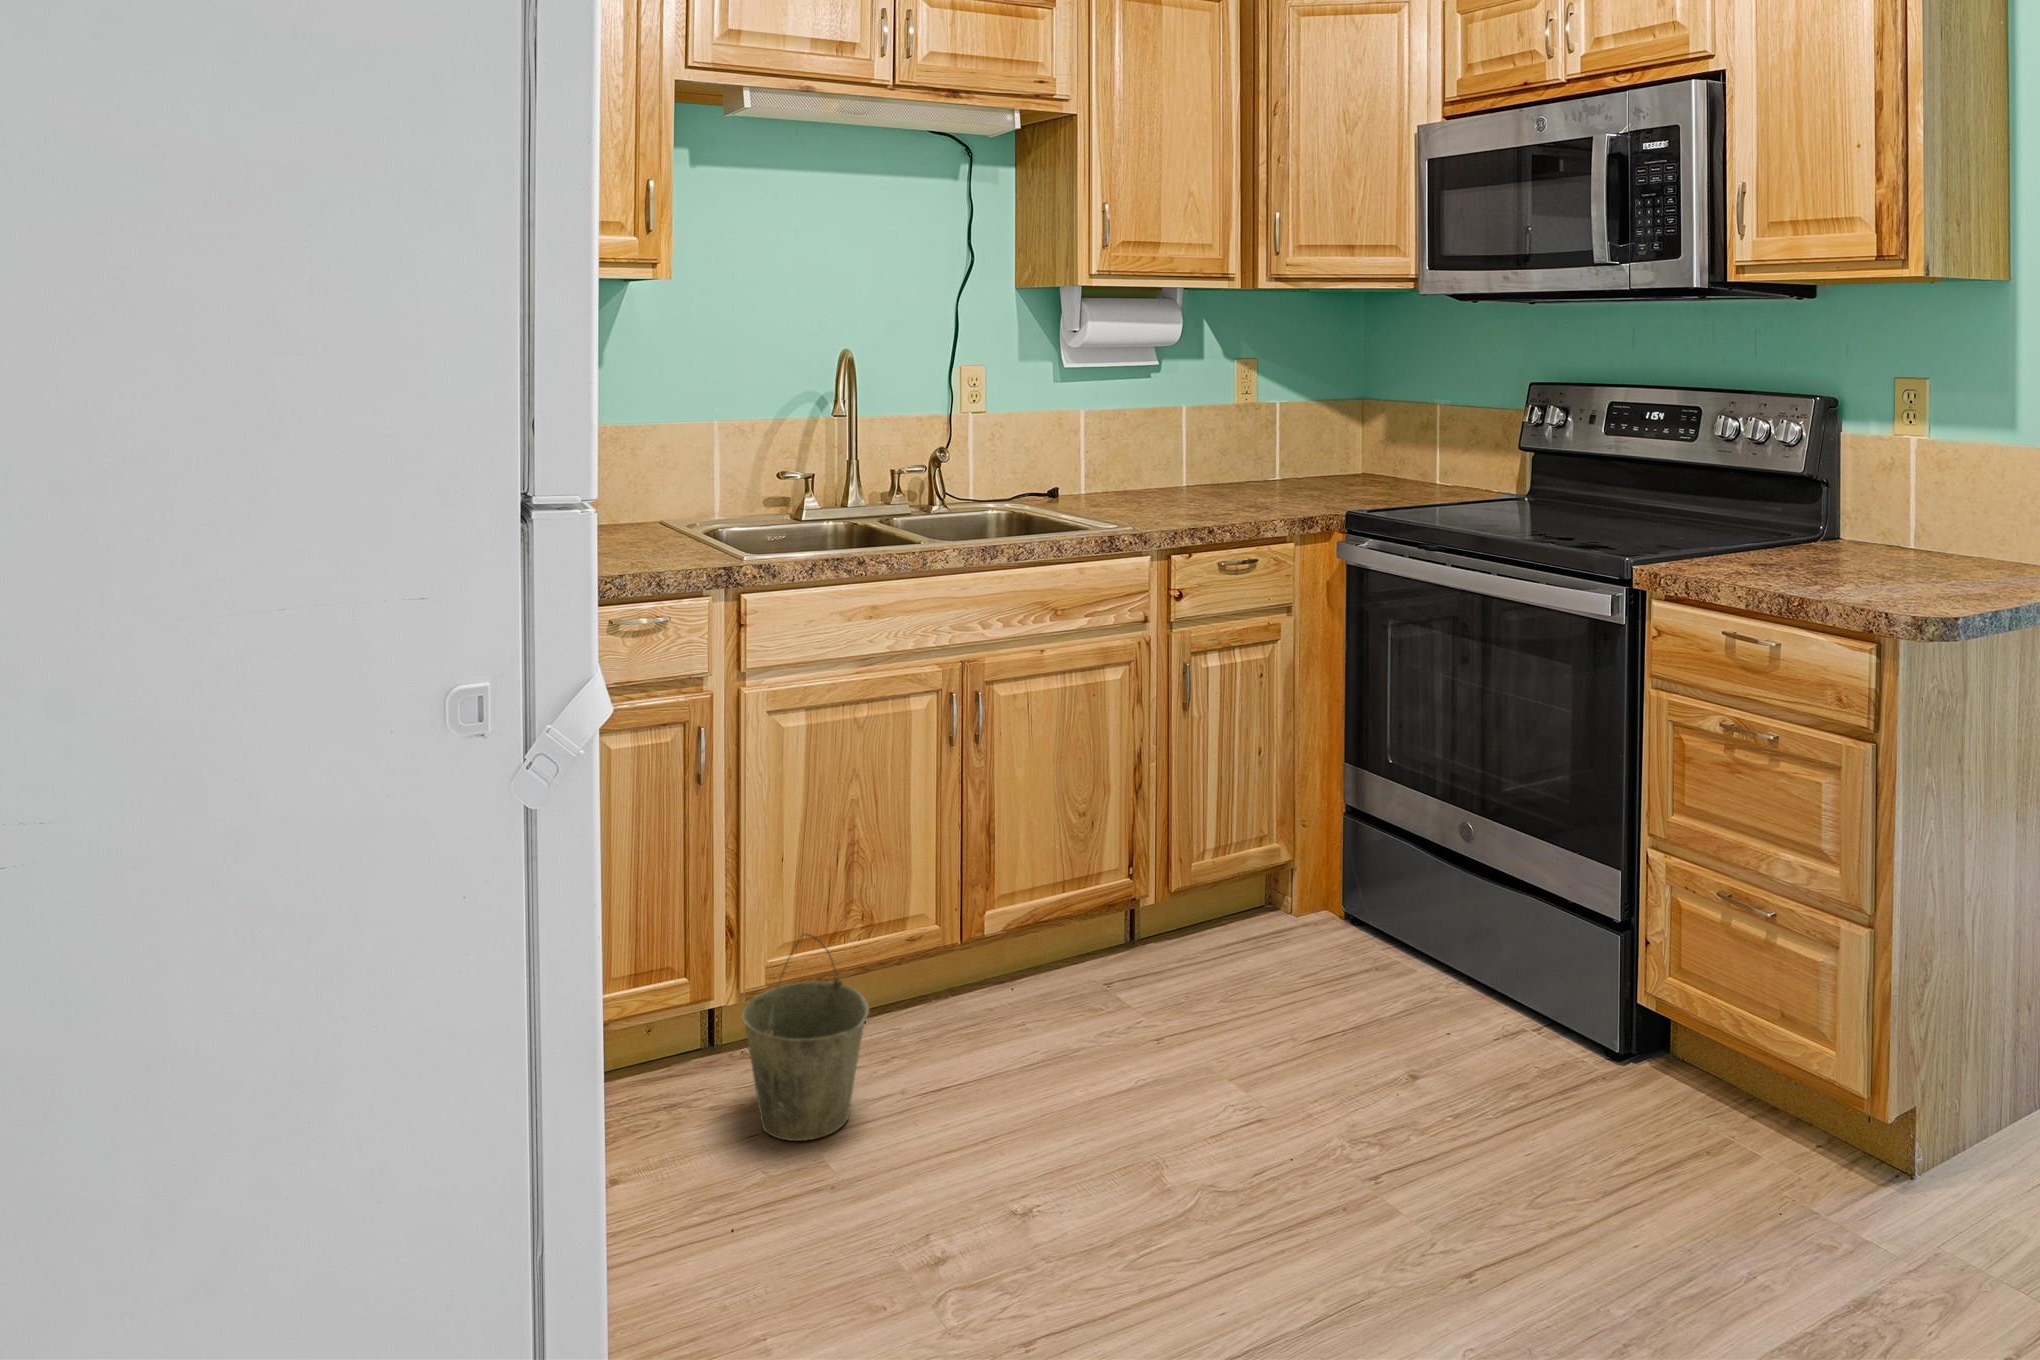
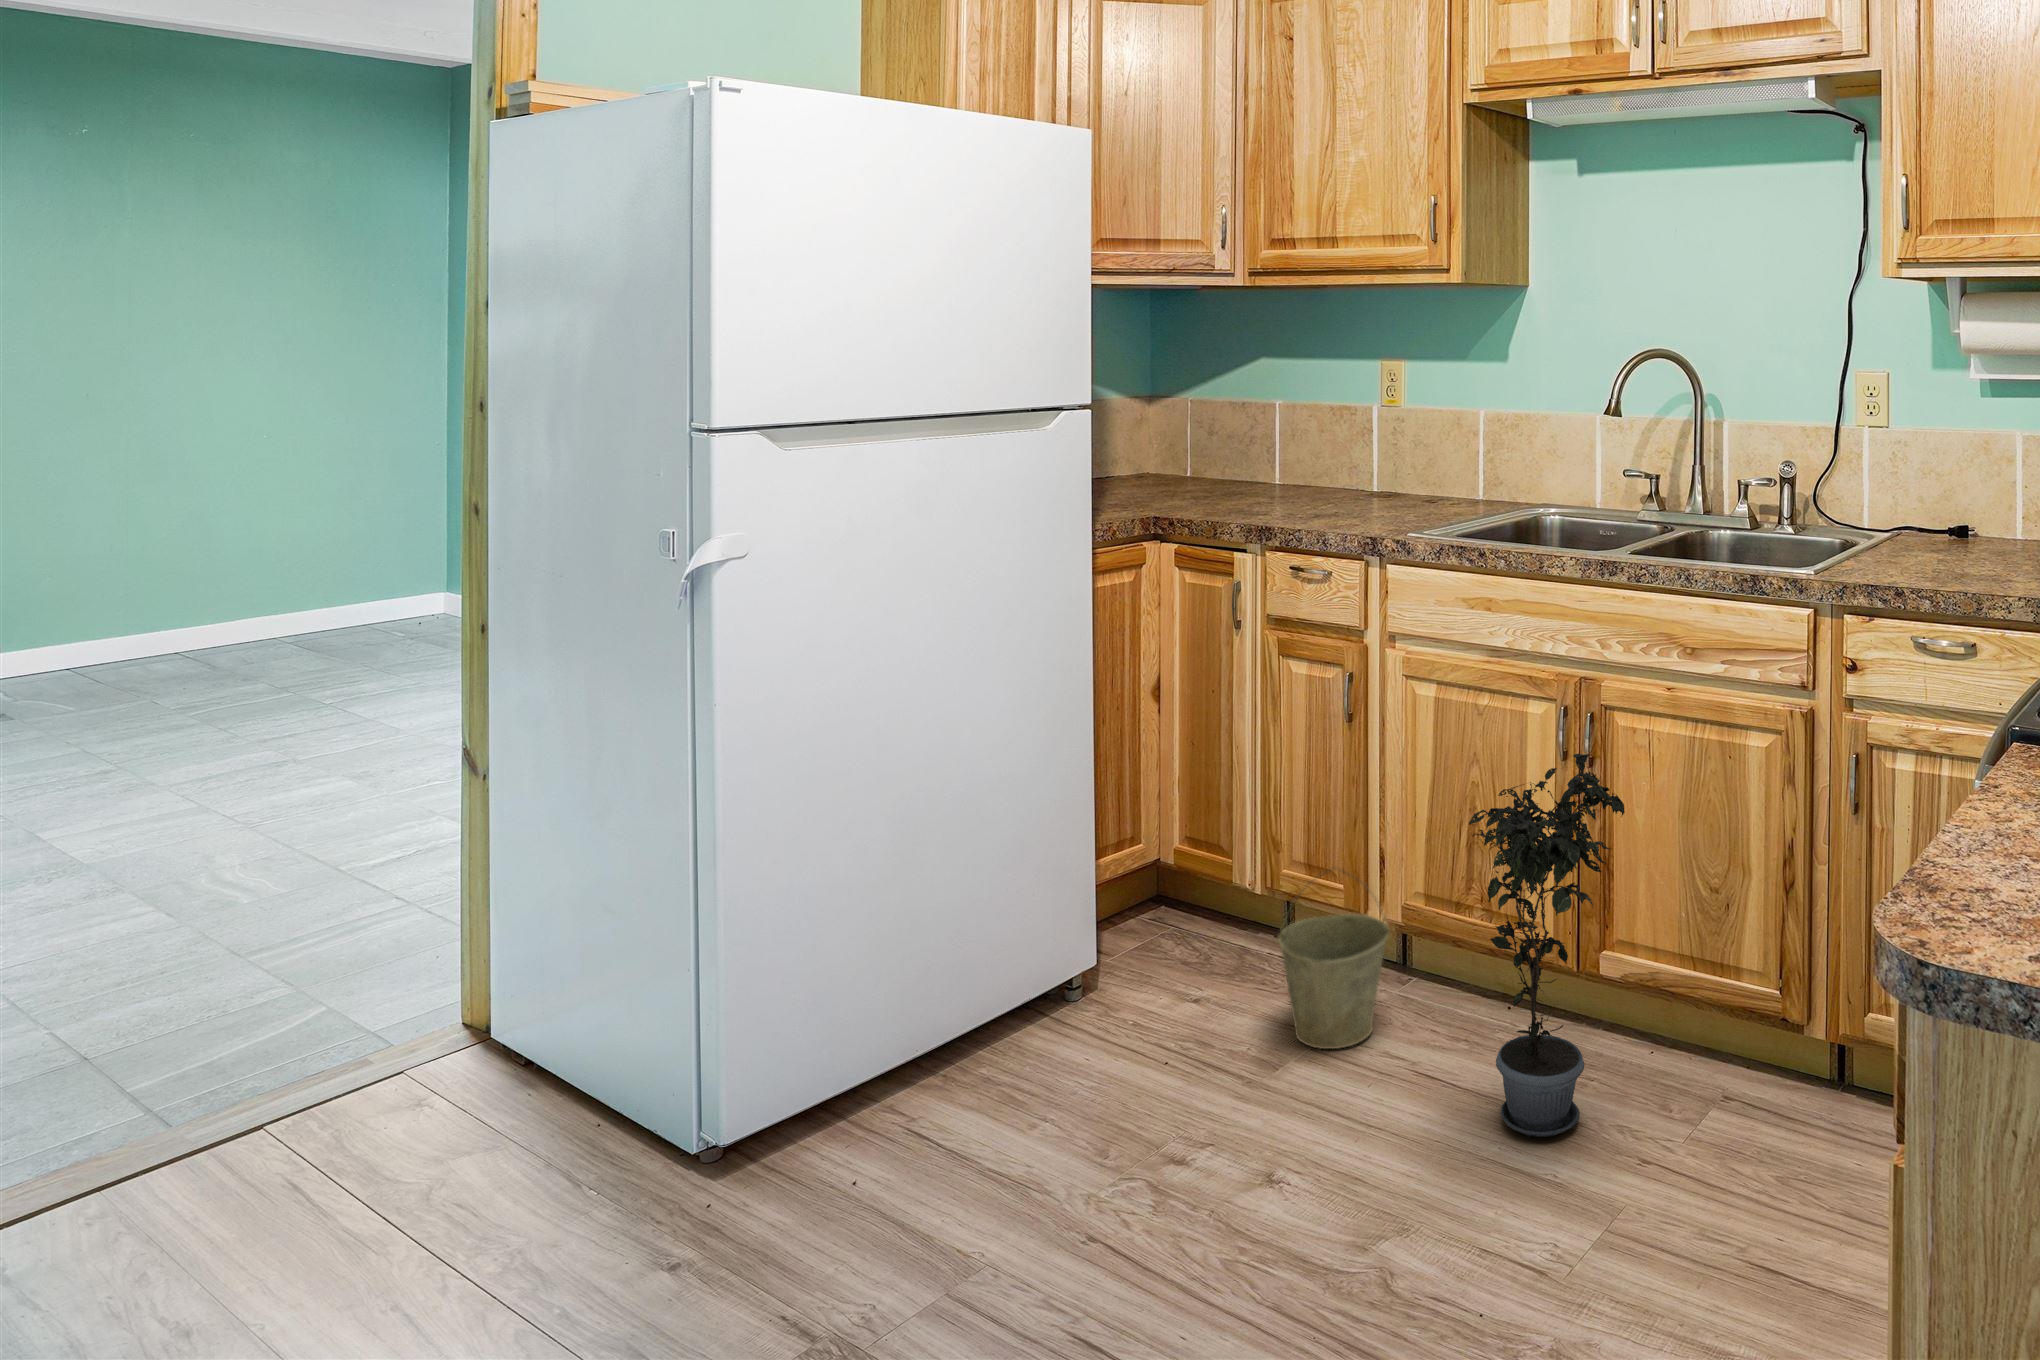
potted plant: none [1010,710,1180,1072] -> present [1469,754,1625,1137]

